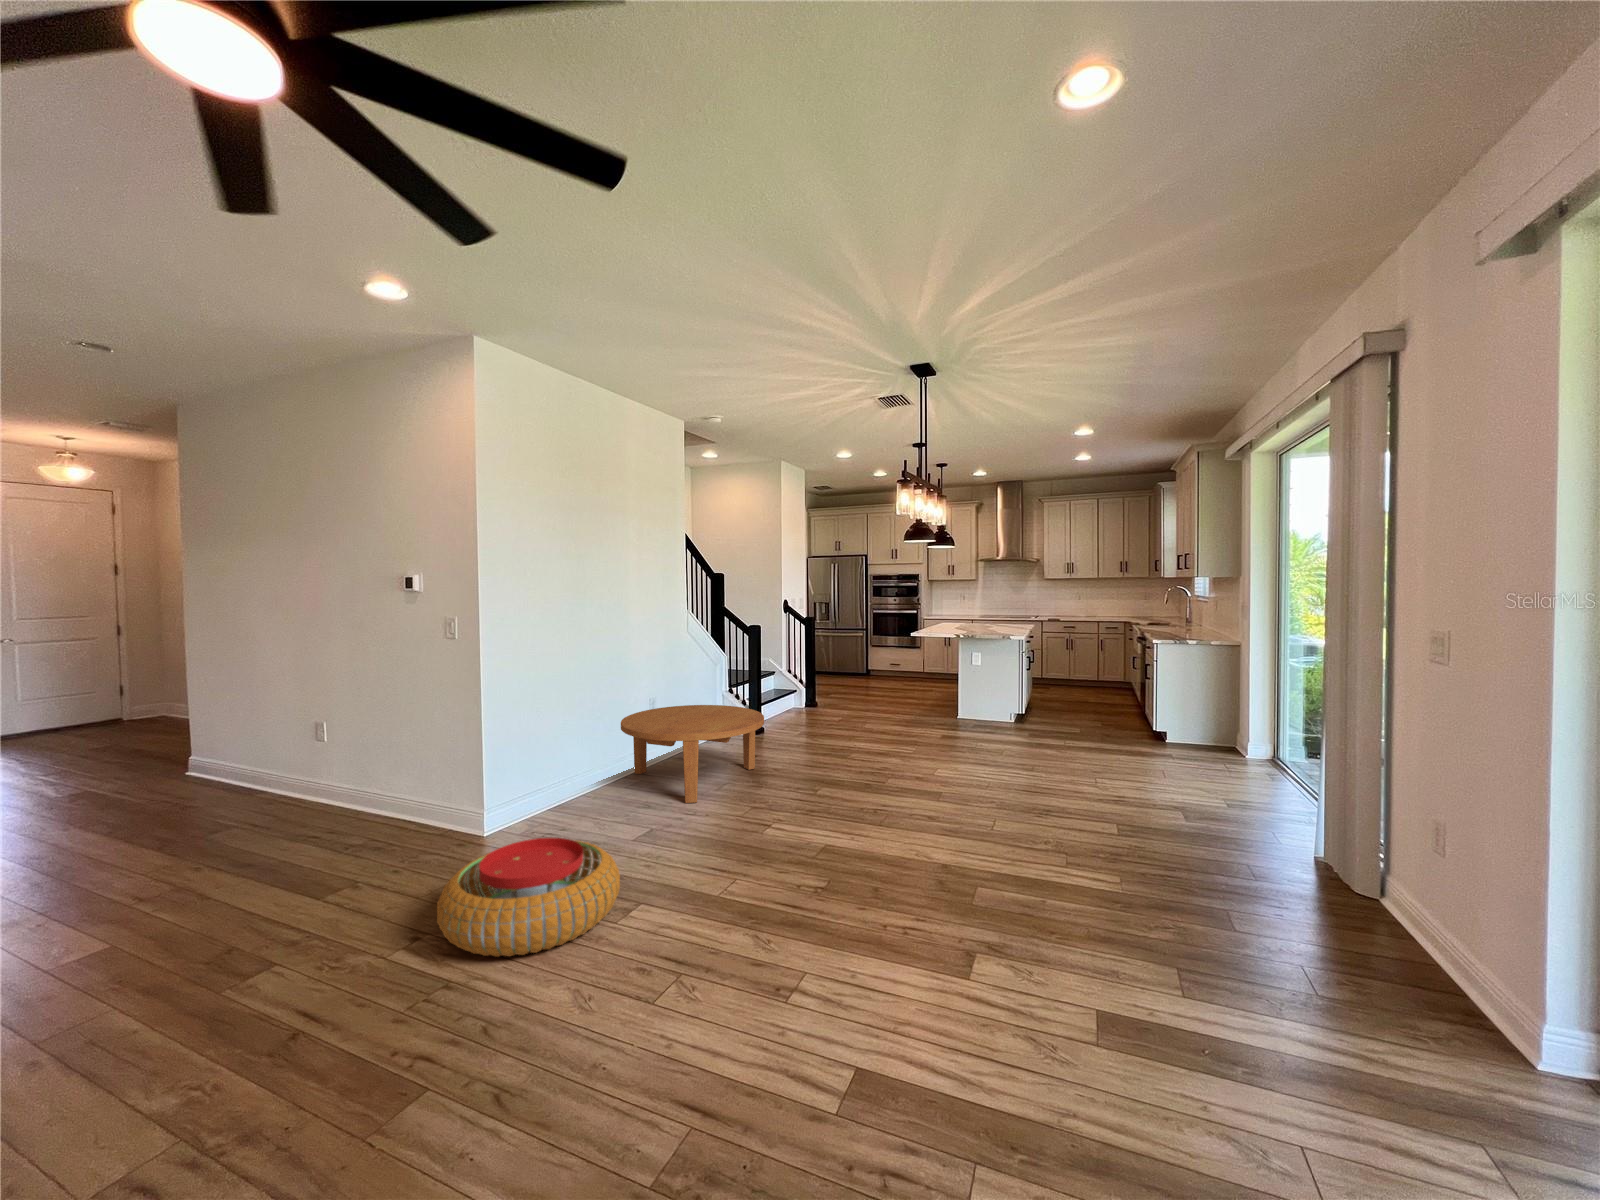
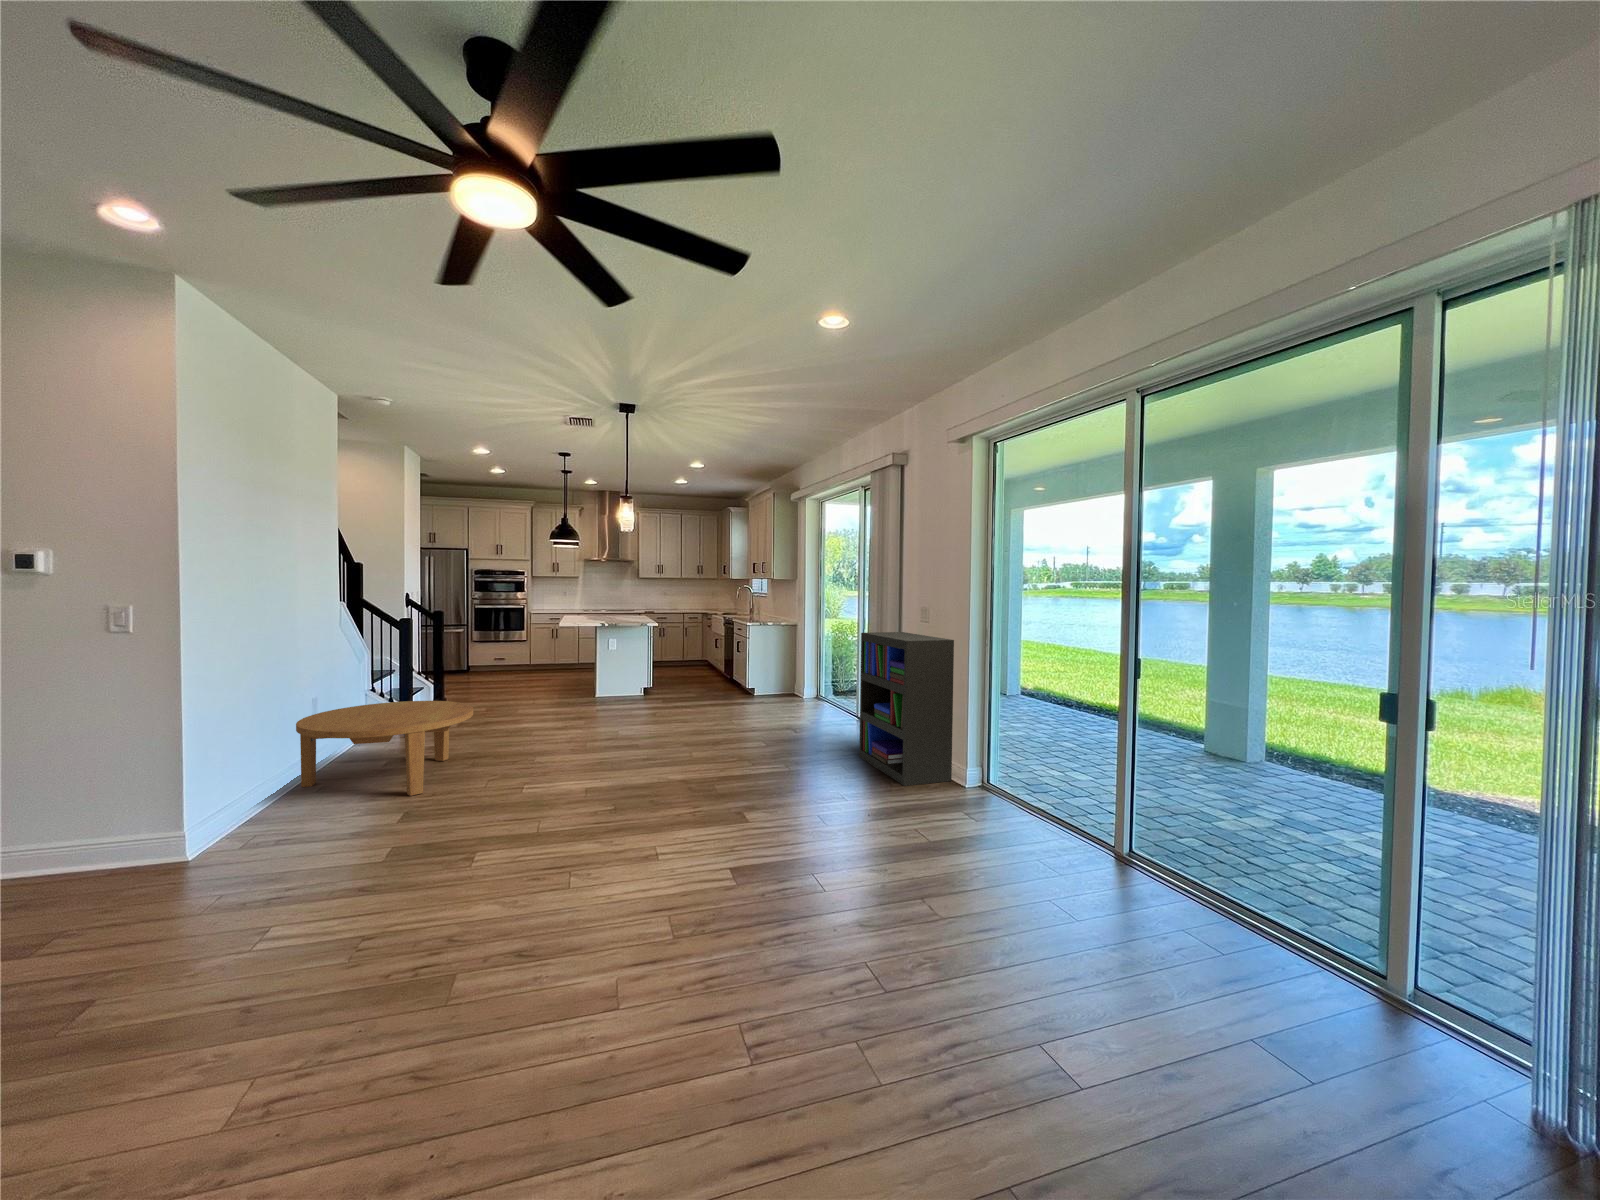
bookshelf: none [1280,674,1499,1024] -> present [859,632,954,786]
pouf: present [437,838,620,957] -> none [262,823,467,940]

